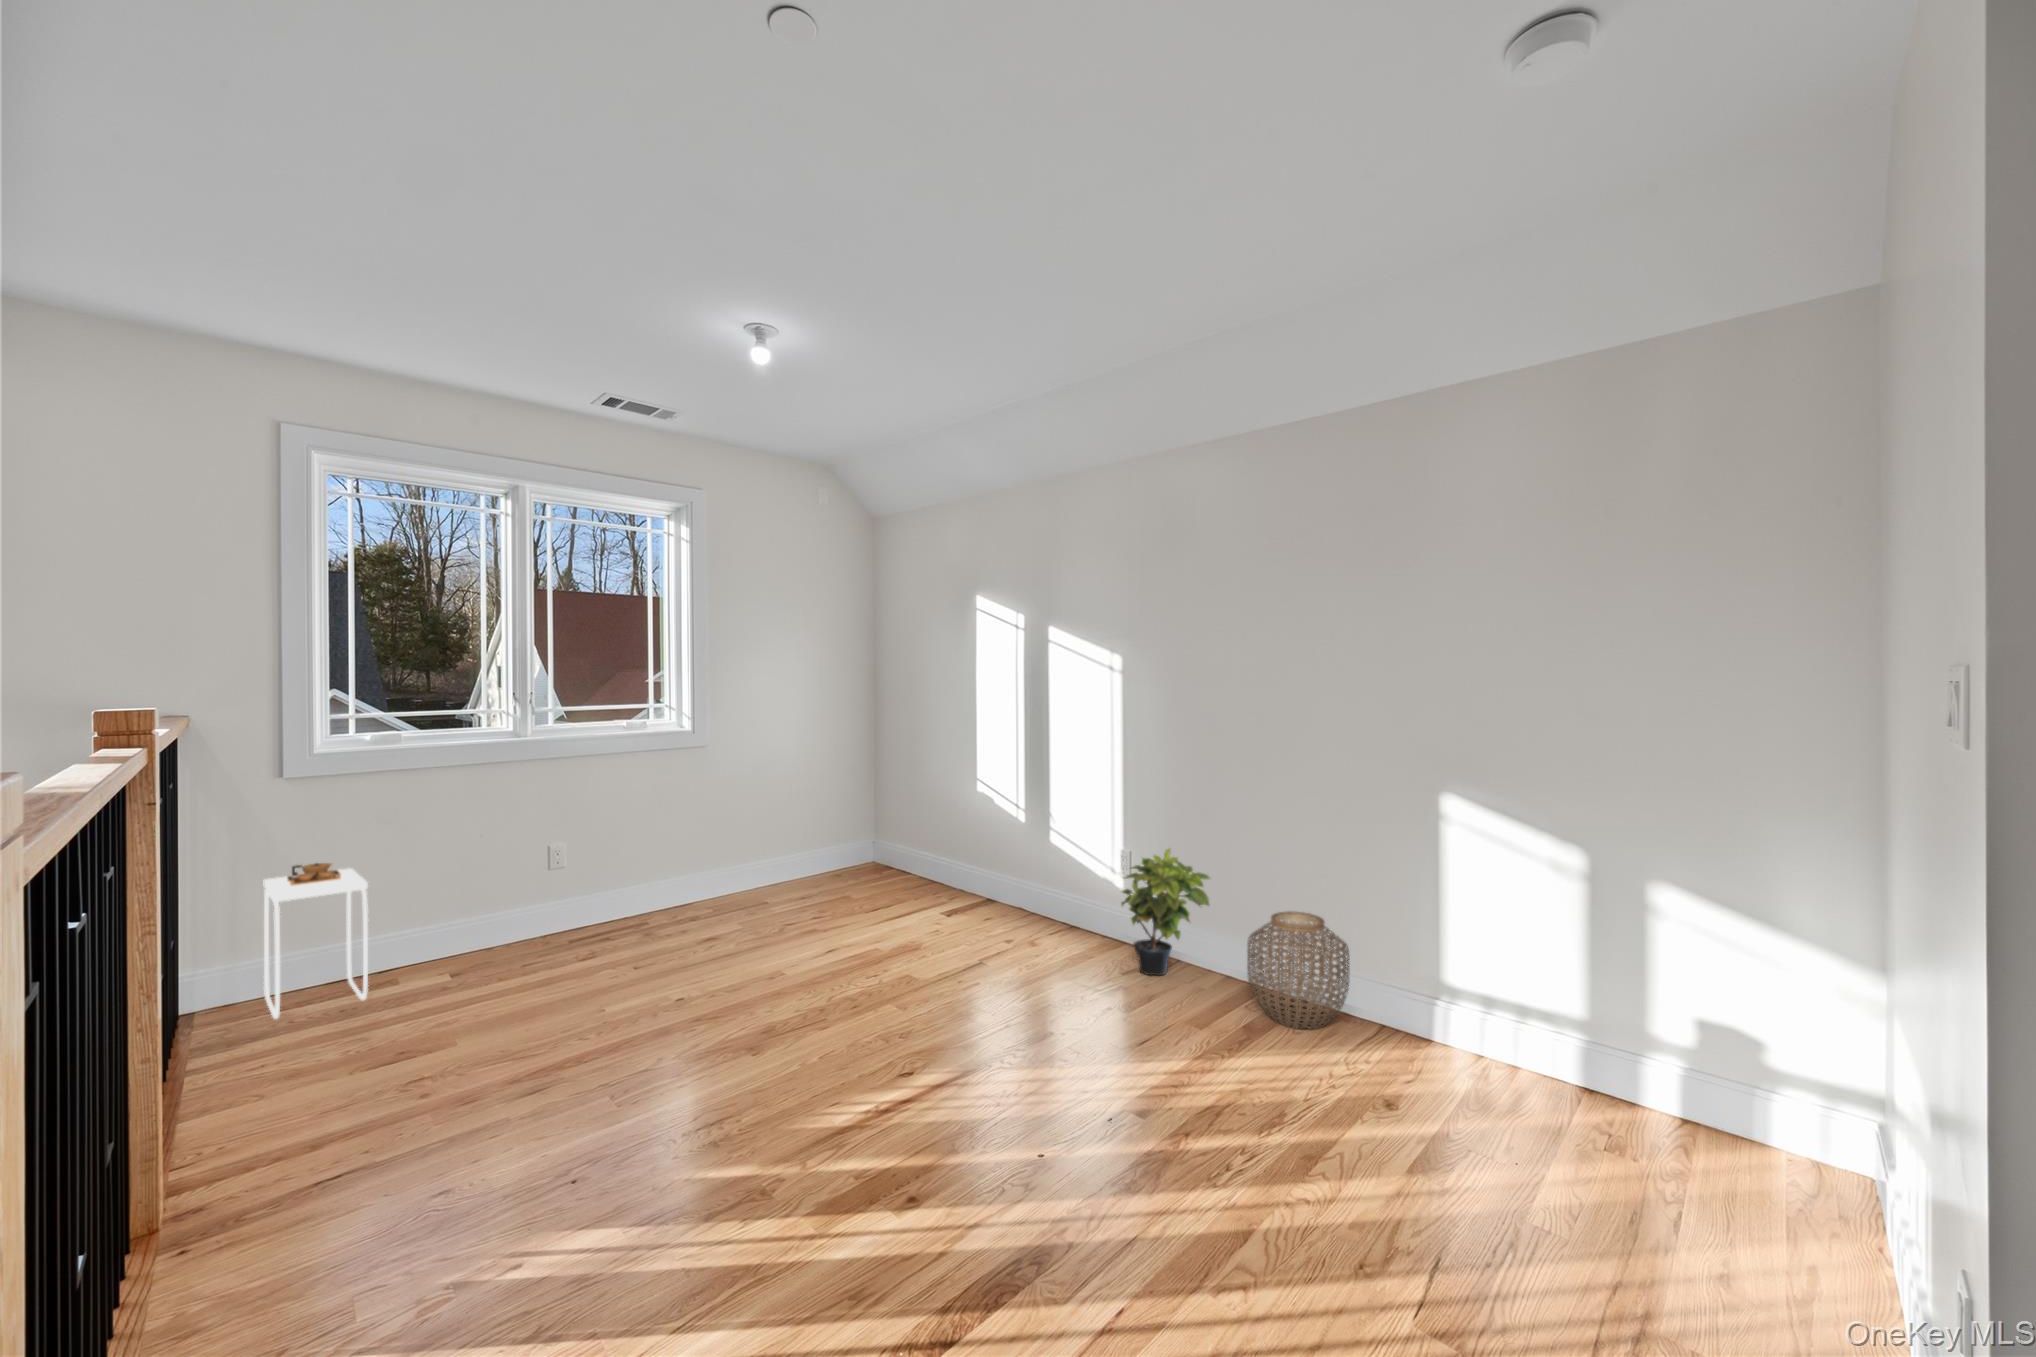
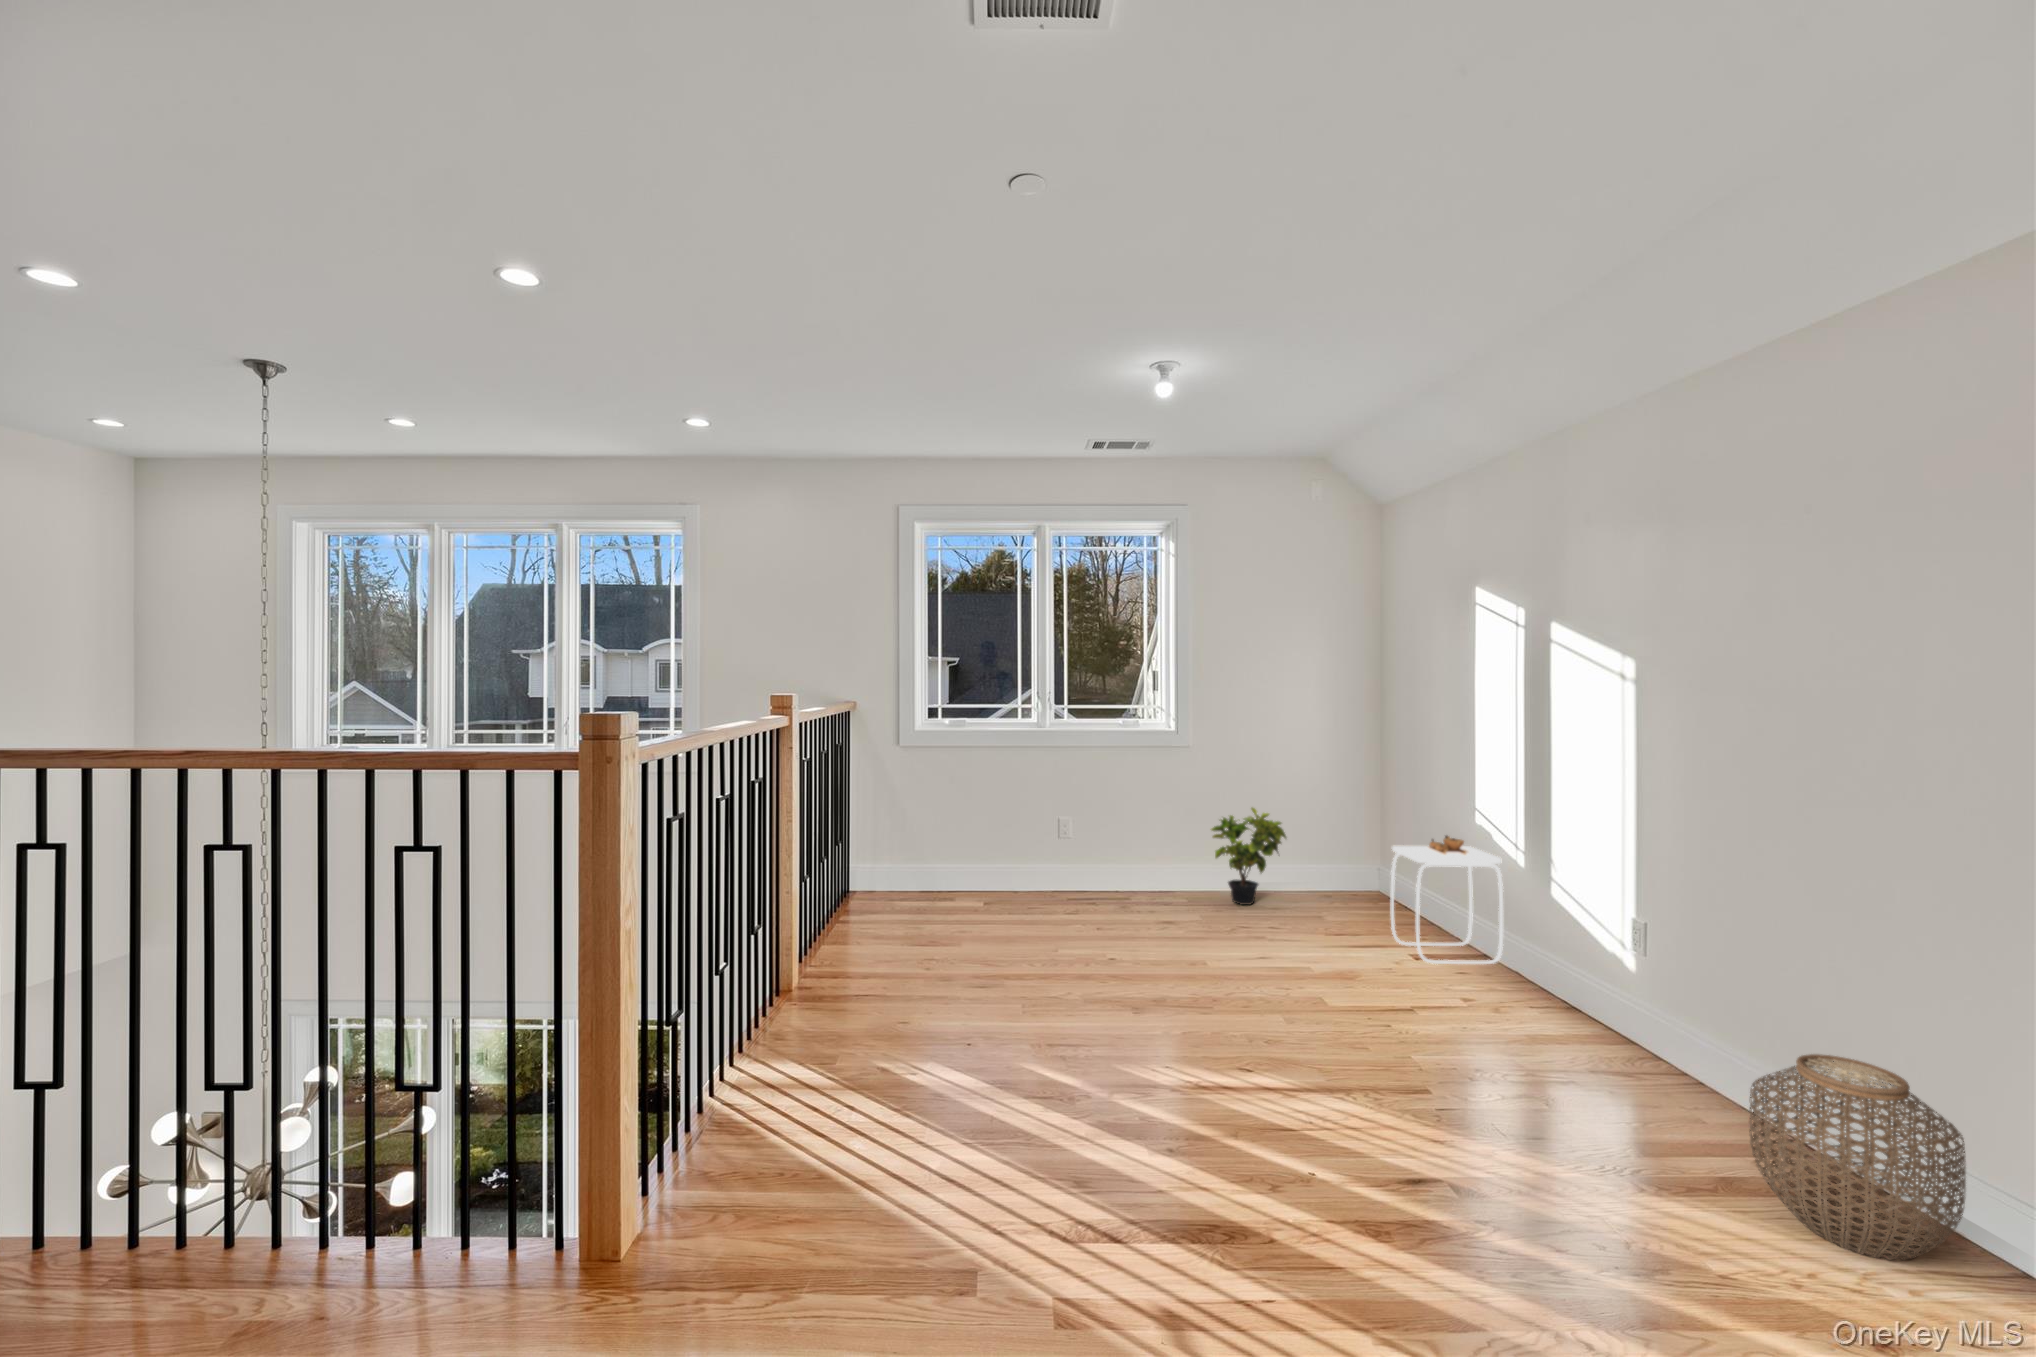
potted plant: present [1121,849,1210,975] -> present [1211,808,1286,905]
side table: present [263,863,368,1019] -> present [1391,836,1503,964]

